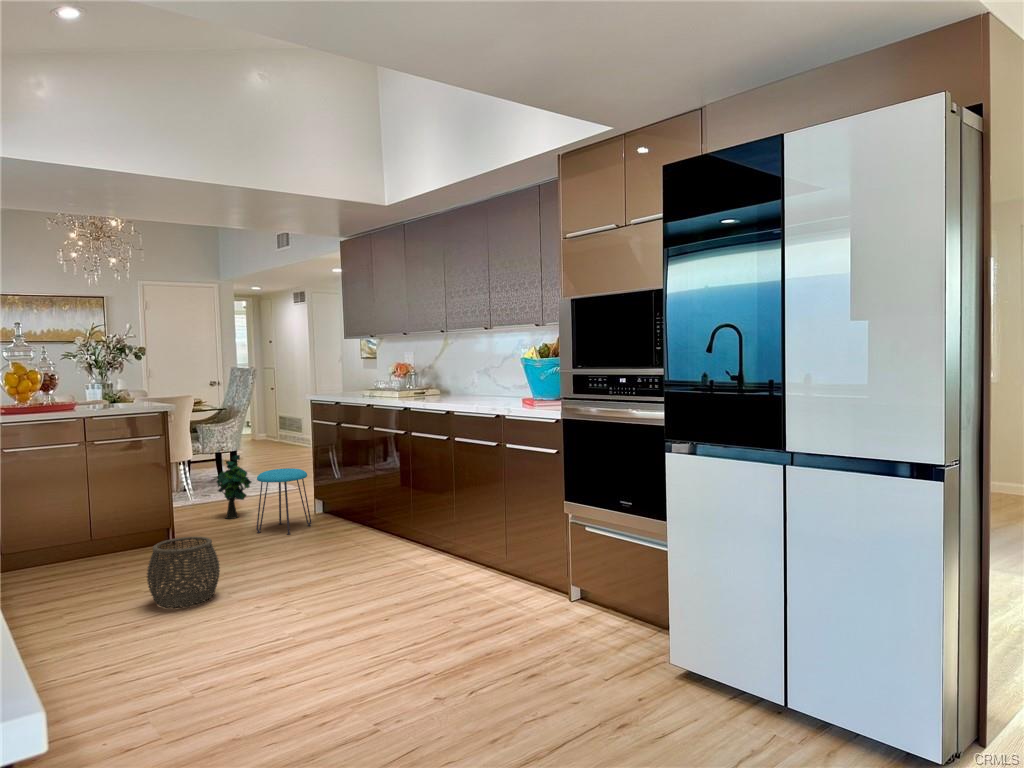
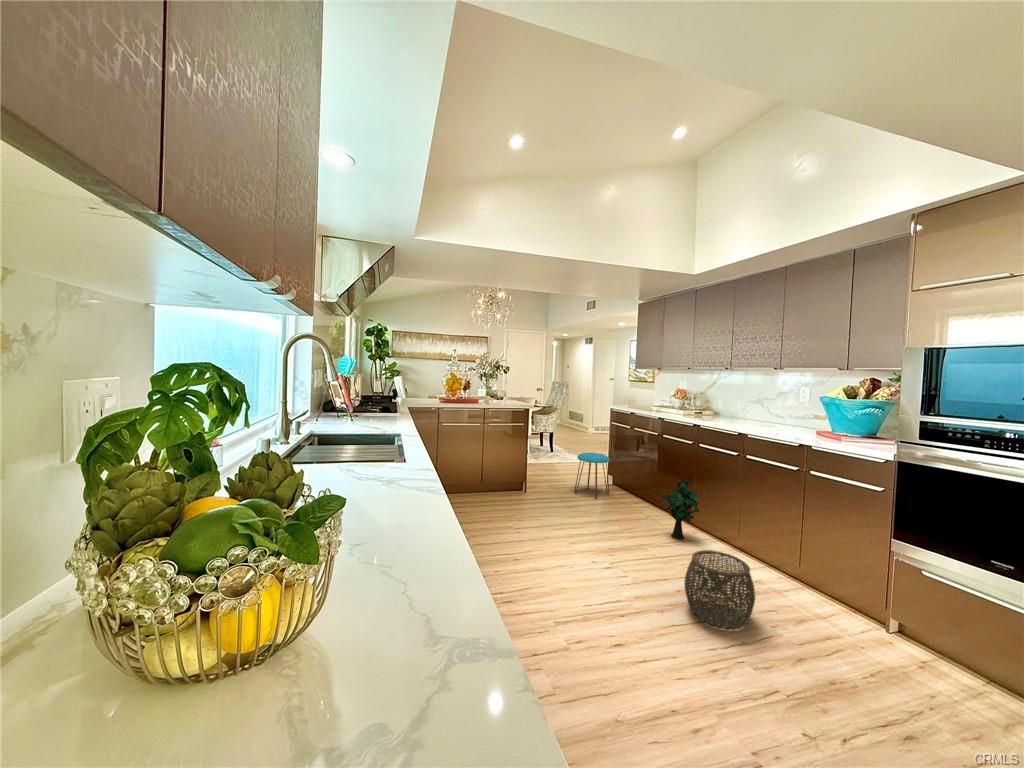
decorative plant: present [213,455,251,519] -> present [661,477,699,539]
woven basket: present [147,537,220,608] -> present [684,550,755,629]

